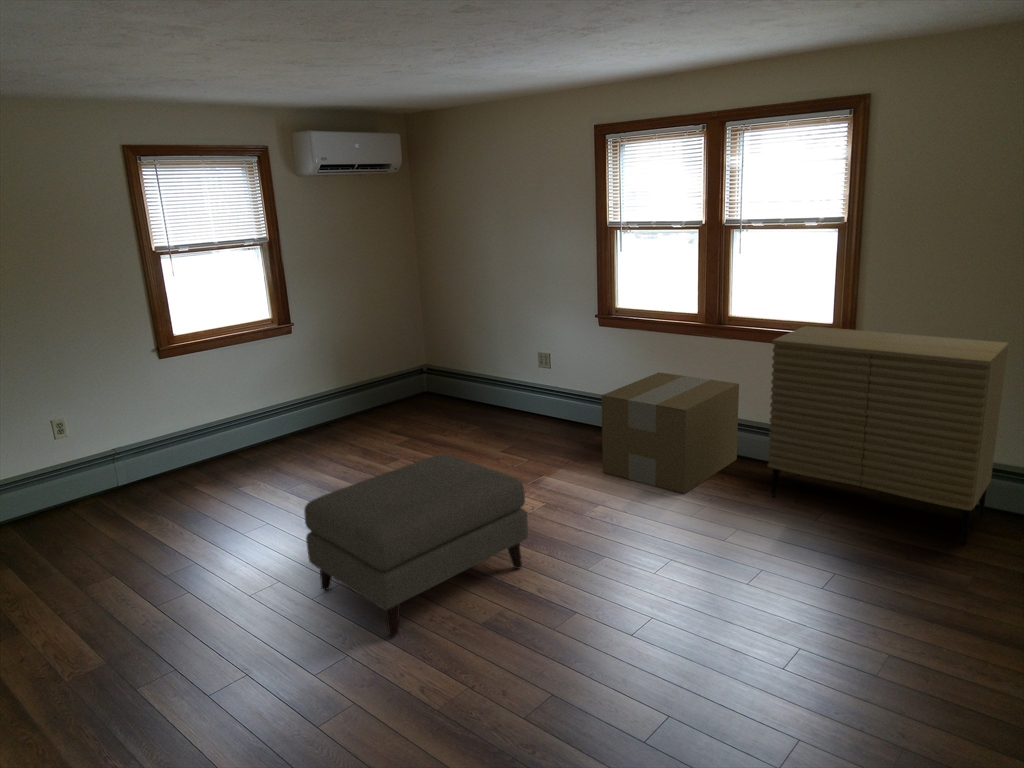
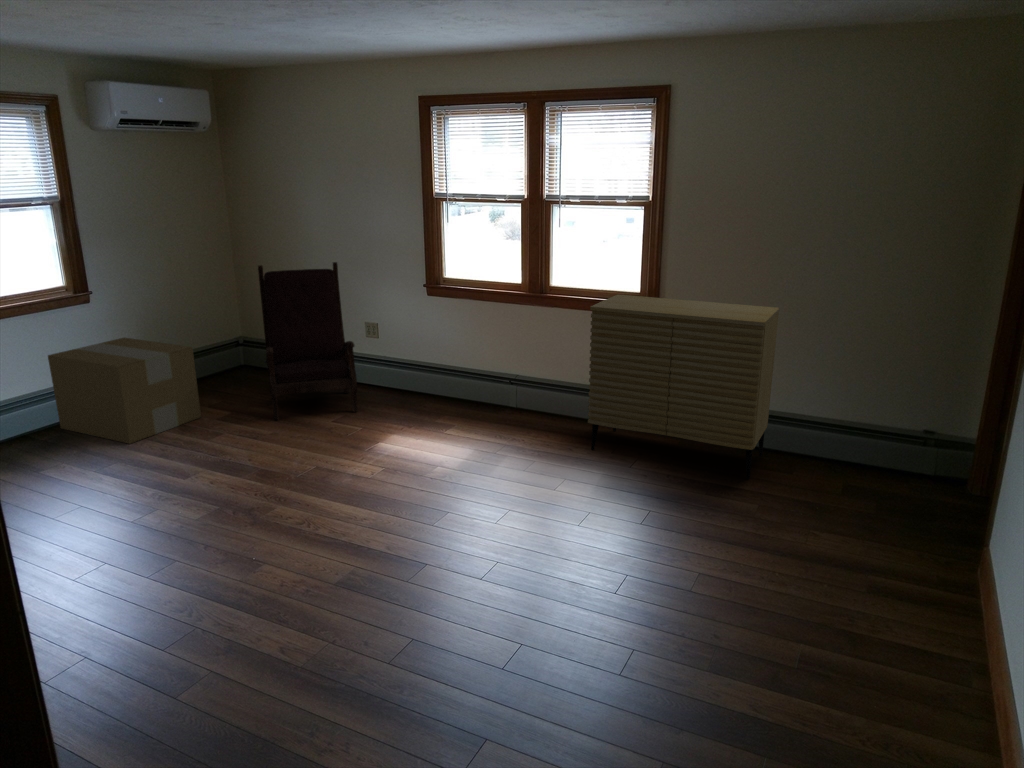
armchair: none [438,293,527,447] -> present [258,262,358,420]
cardboard box: present [602,372,739,494] -> present [48,338,201,444]
ottoman: present [304,454,528,636] -> none [139,421,372,597]

